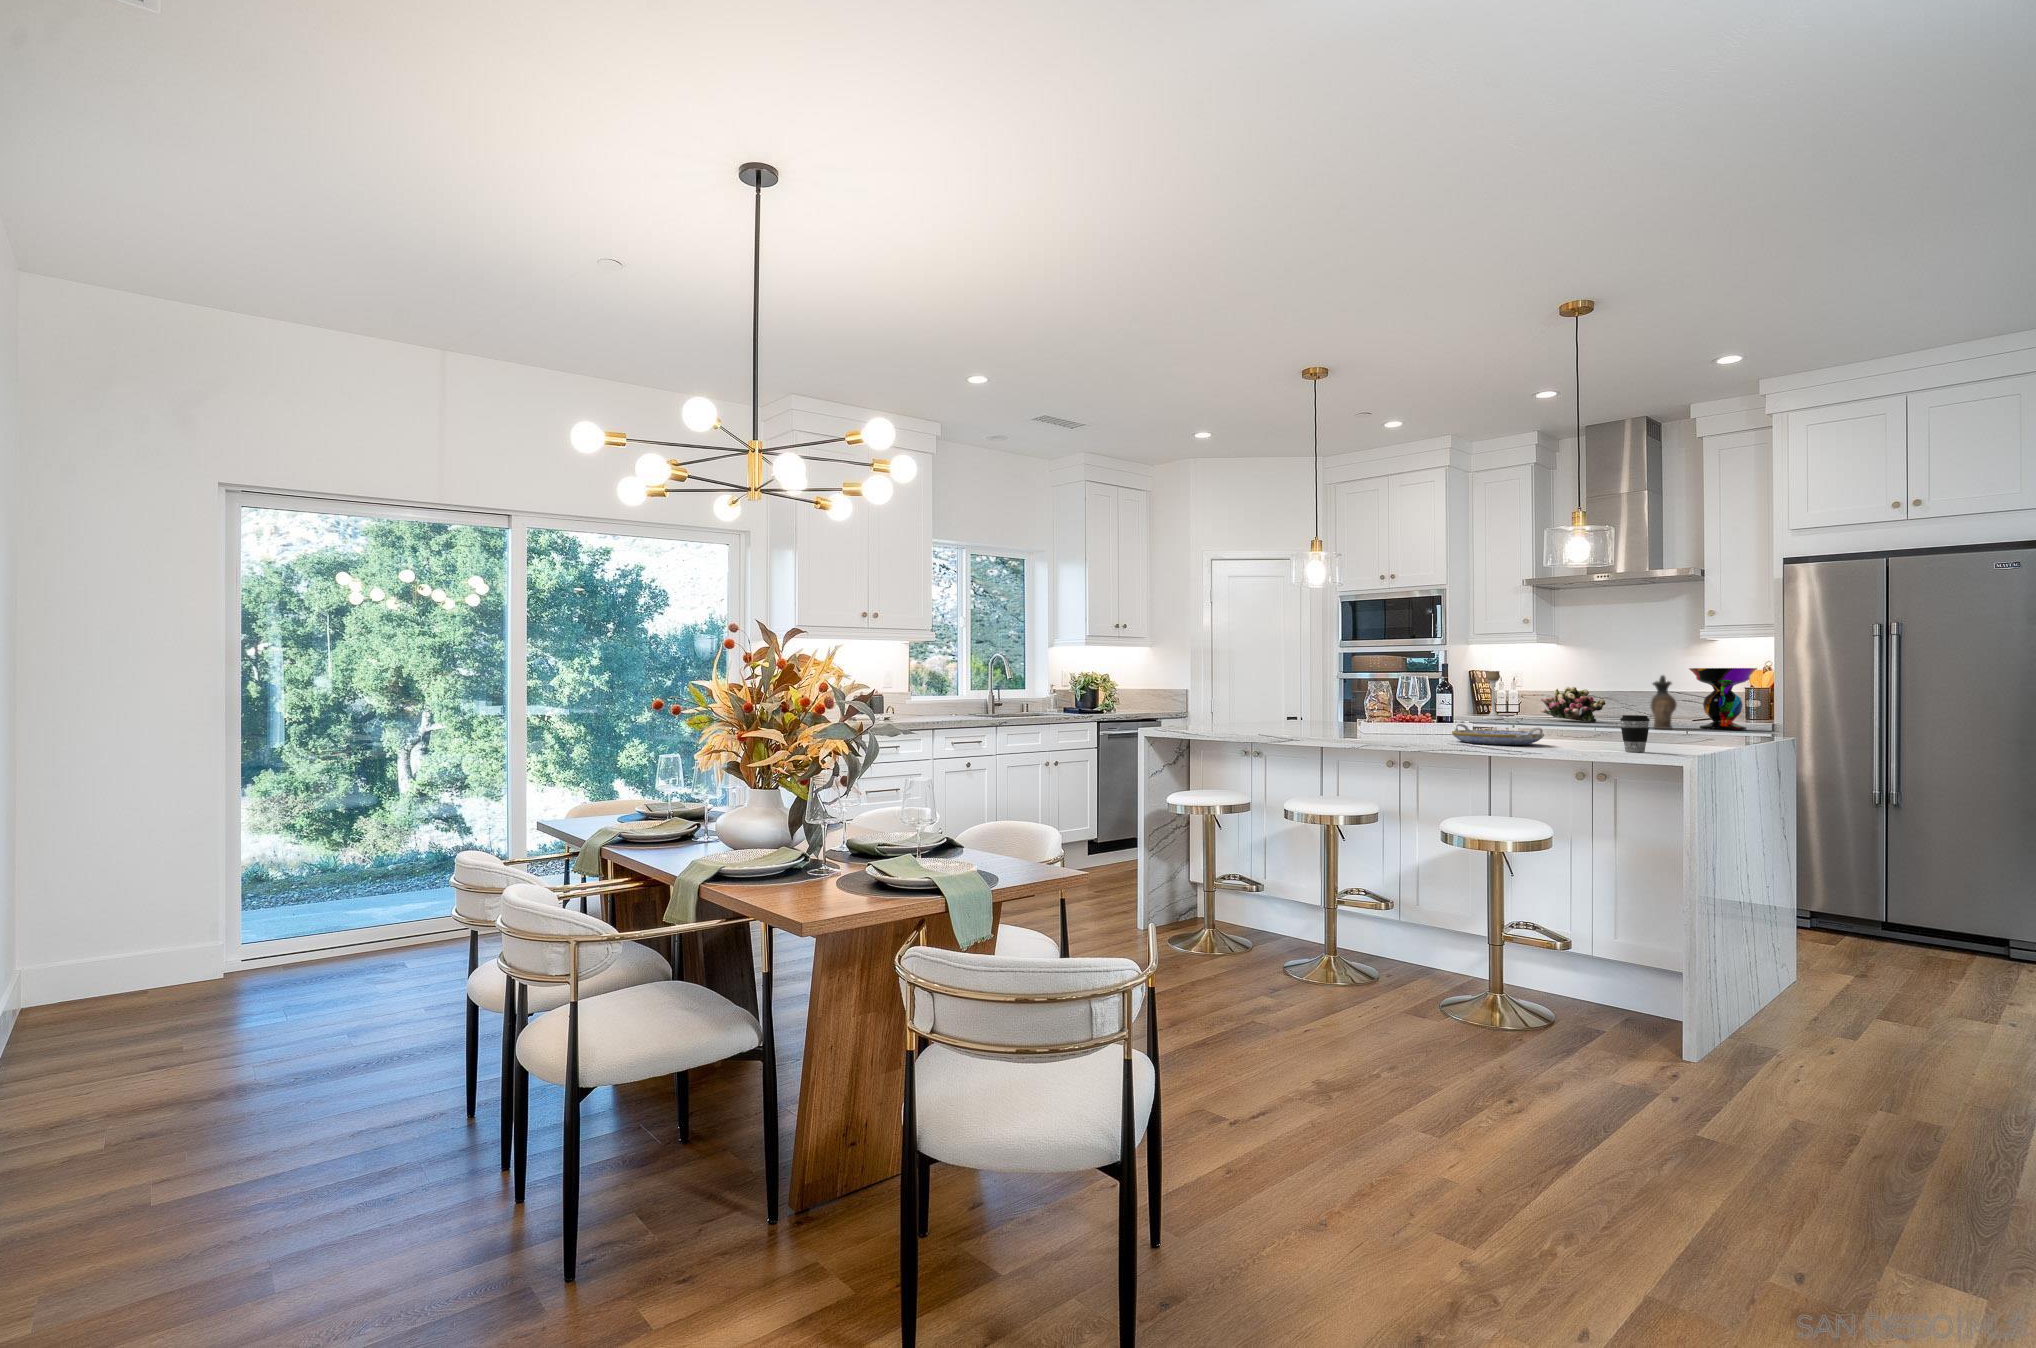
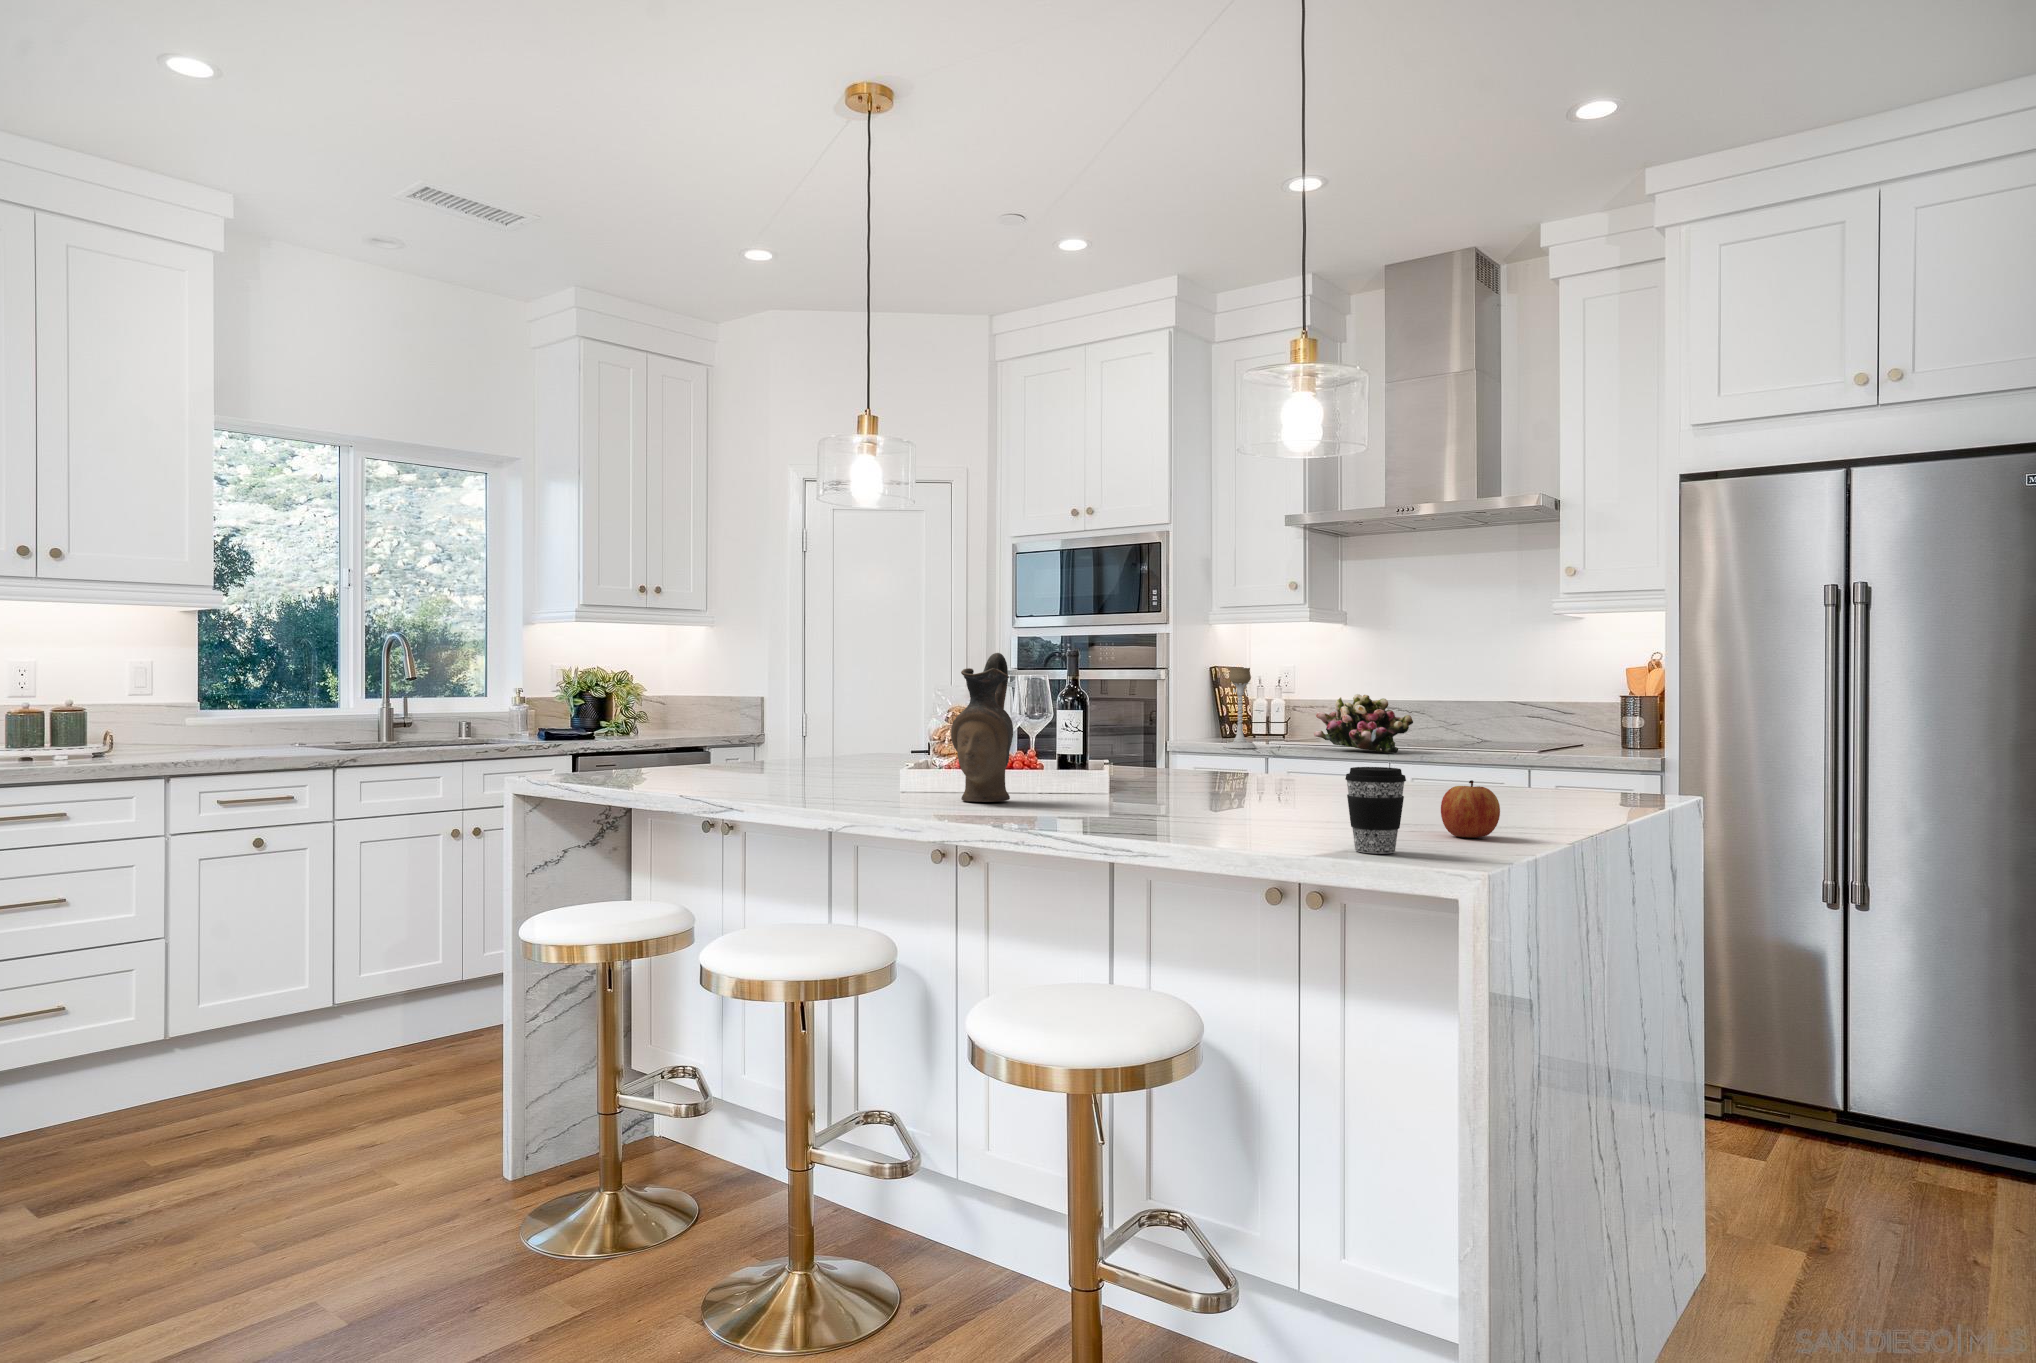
decorative bowl: present [1689,668,1757,730] -> none [1536,664,1639,767]
ceramic pitcher: present [1650,675,1677,729] -> present [951,653,1013,802]
apple: none [1660,723,1691,750] -> present [1441,780,1500,838]
serving tray: present [1452,724,1544,745] -> none [1010,781,1199,834]

